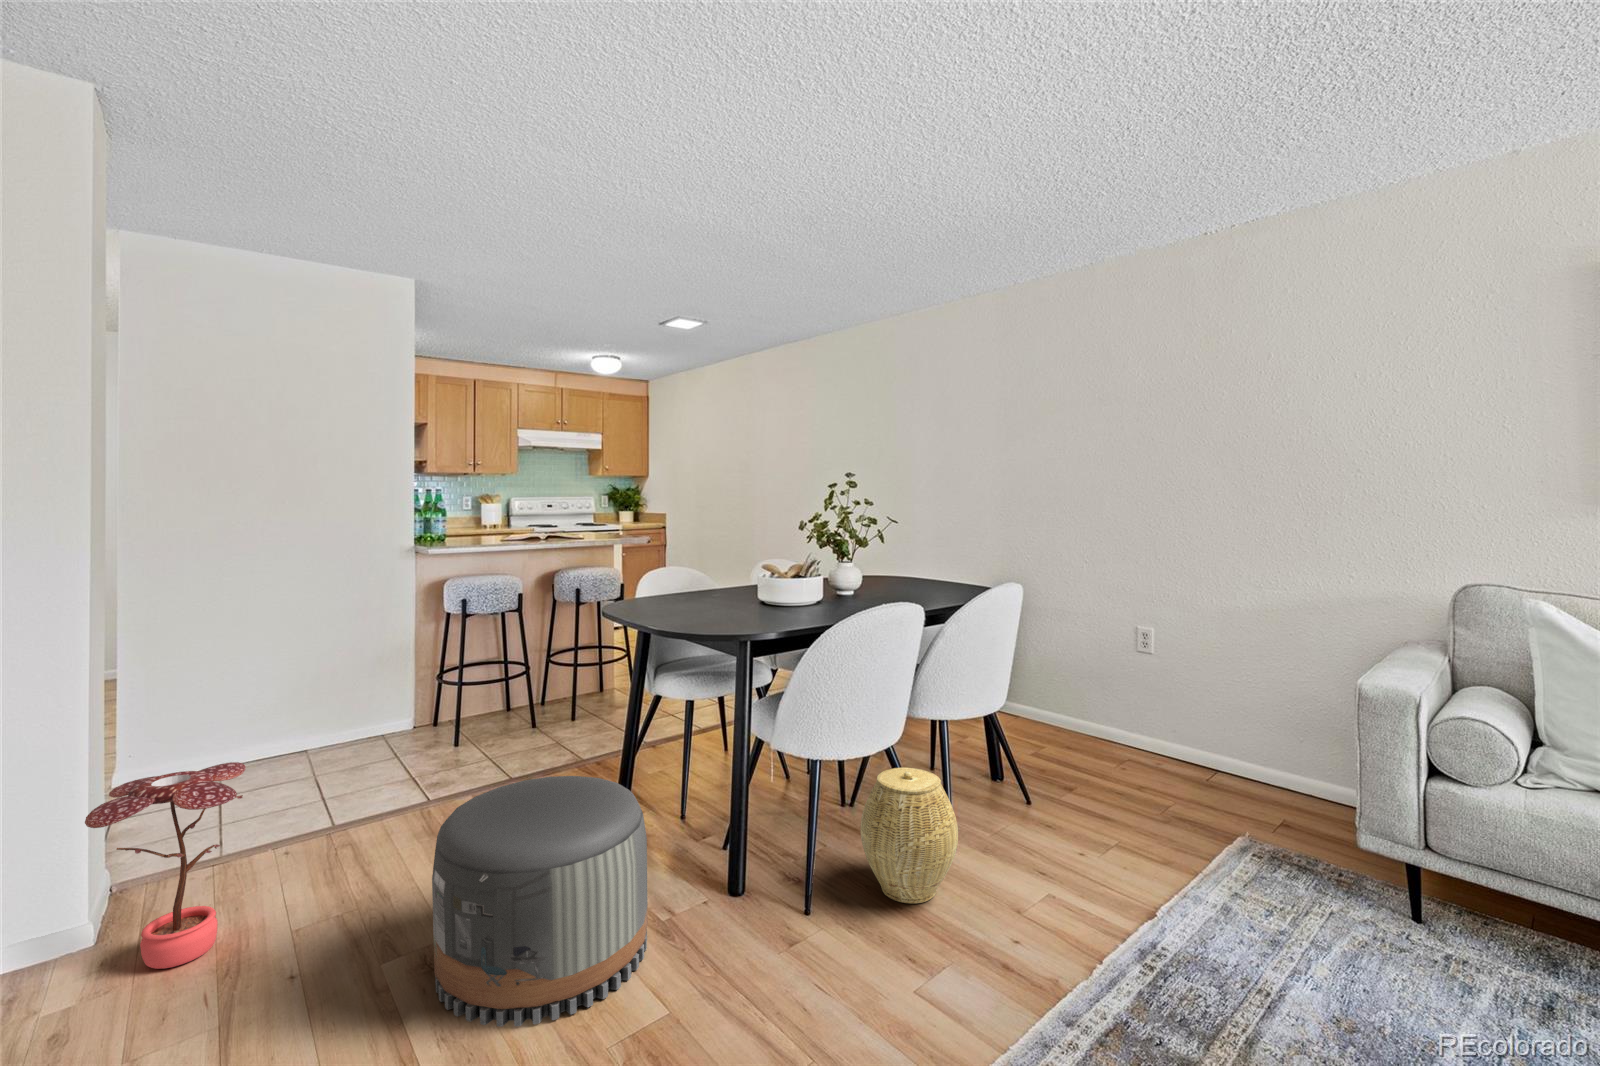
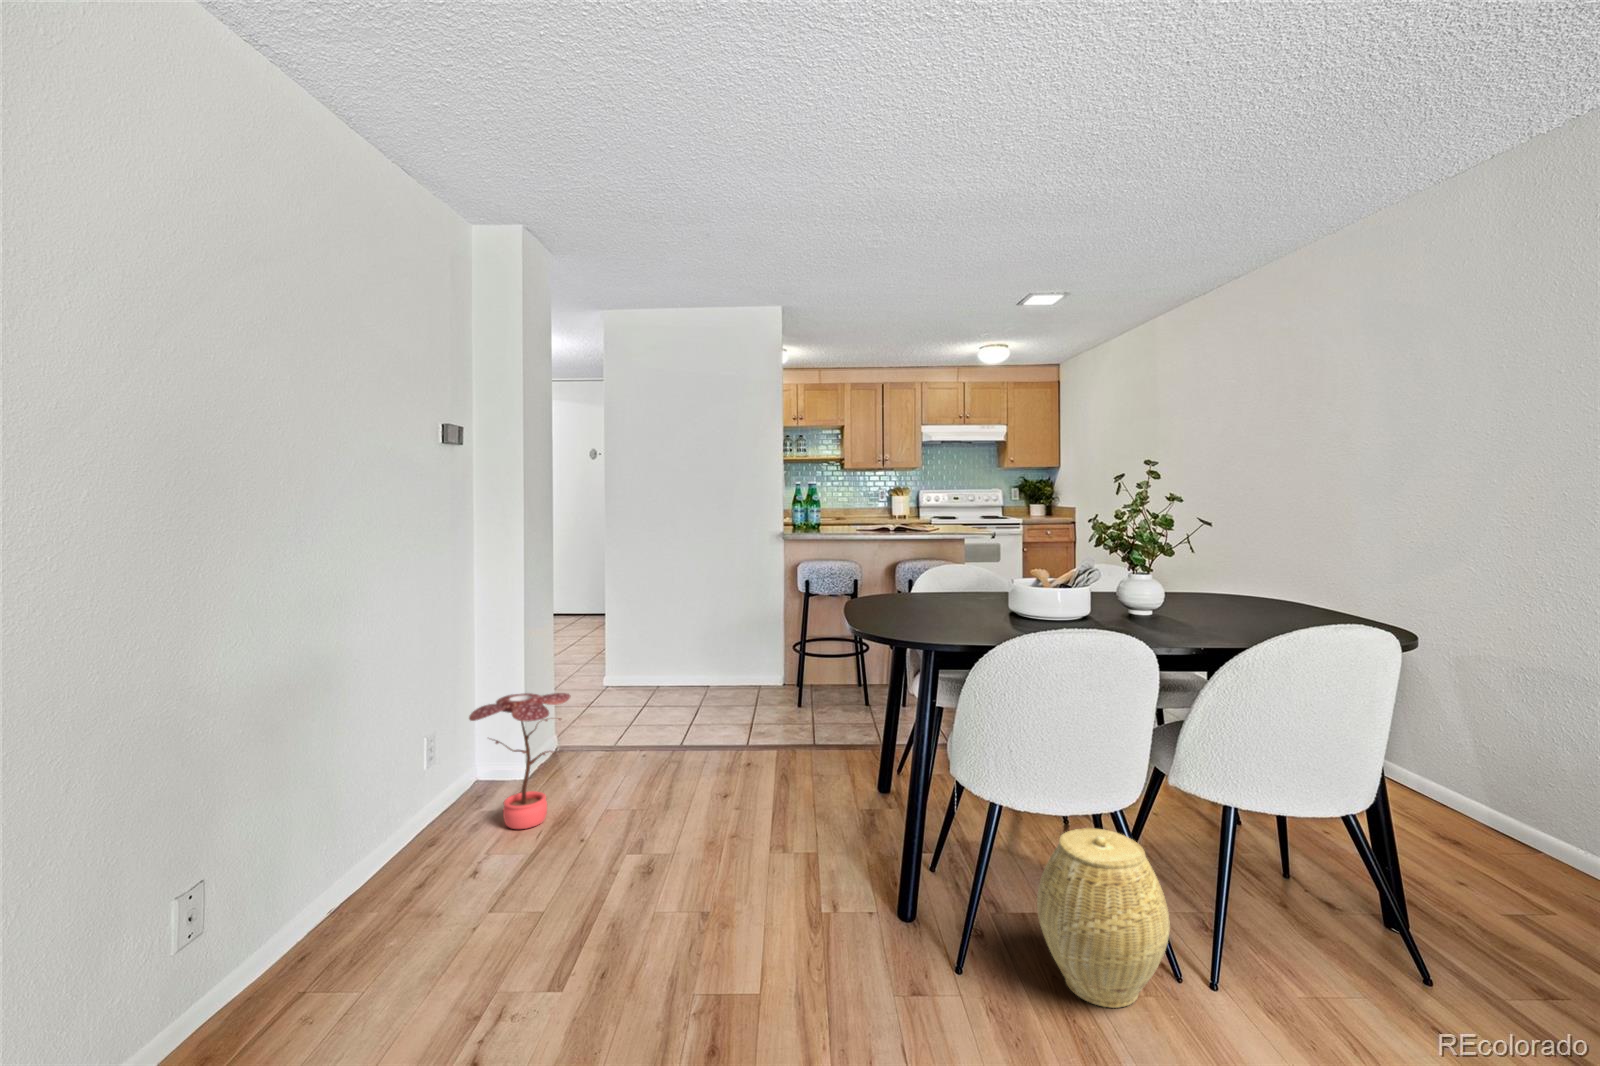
pouf: present [432,776,648,1027] -> none [615,749,800,964]

